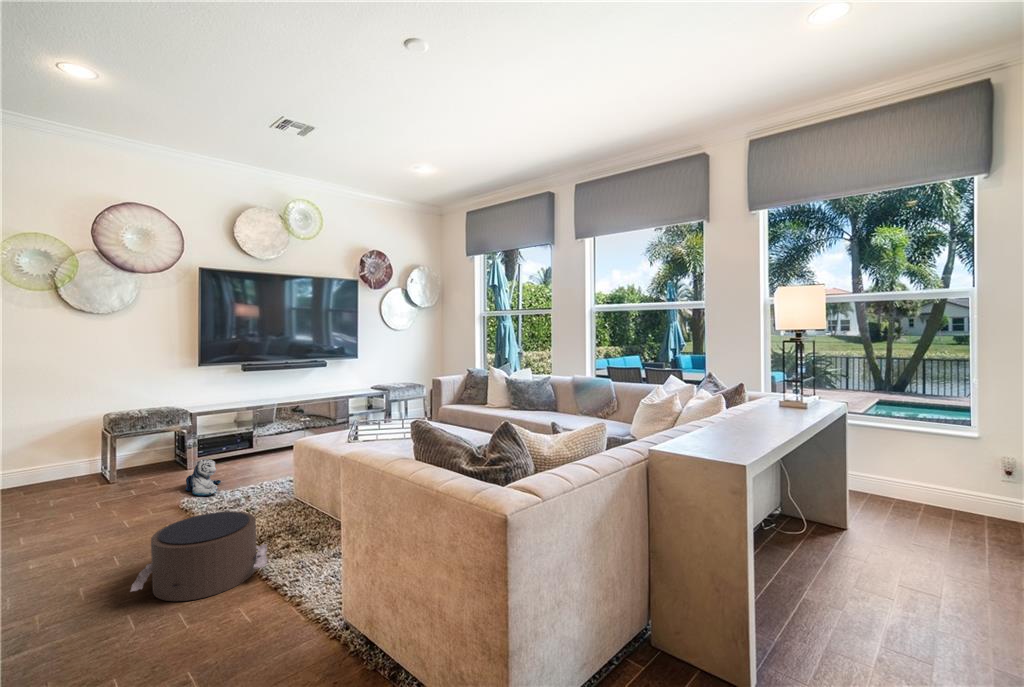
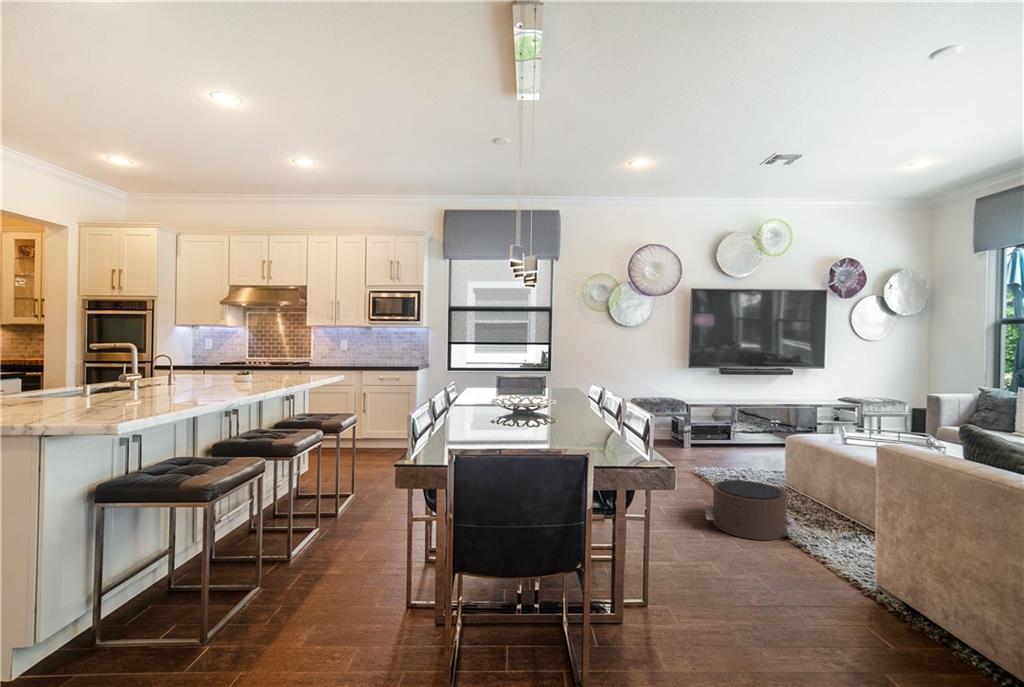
plush toy: present [185,459,221,496] -> none [693,441,720,470]

